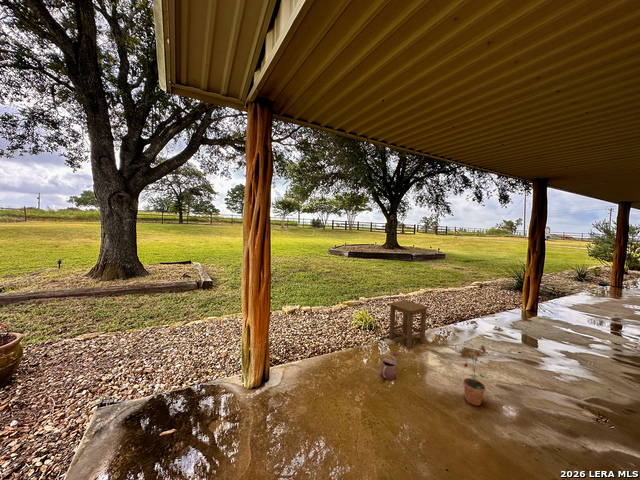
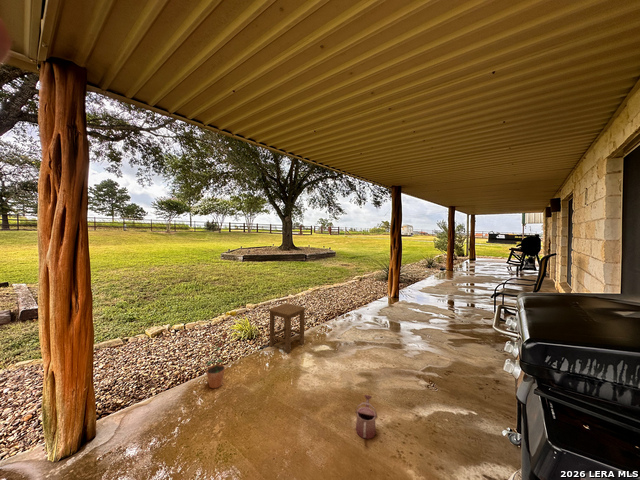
potted plant: present [463,345,486,405] -> present [206,333,227,388]
watering can: present [381,353,398,380] -> present [356,395,377,439]

